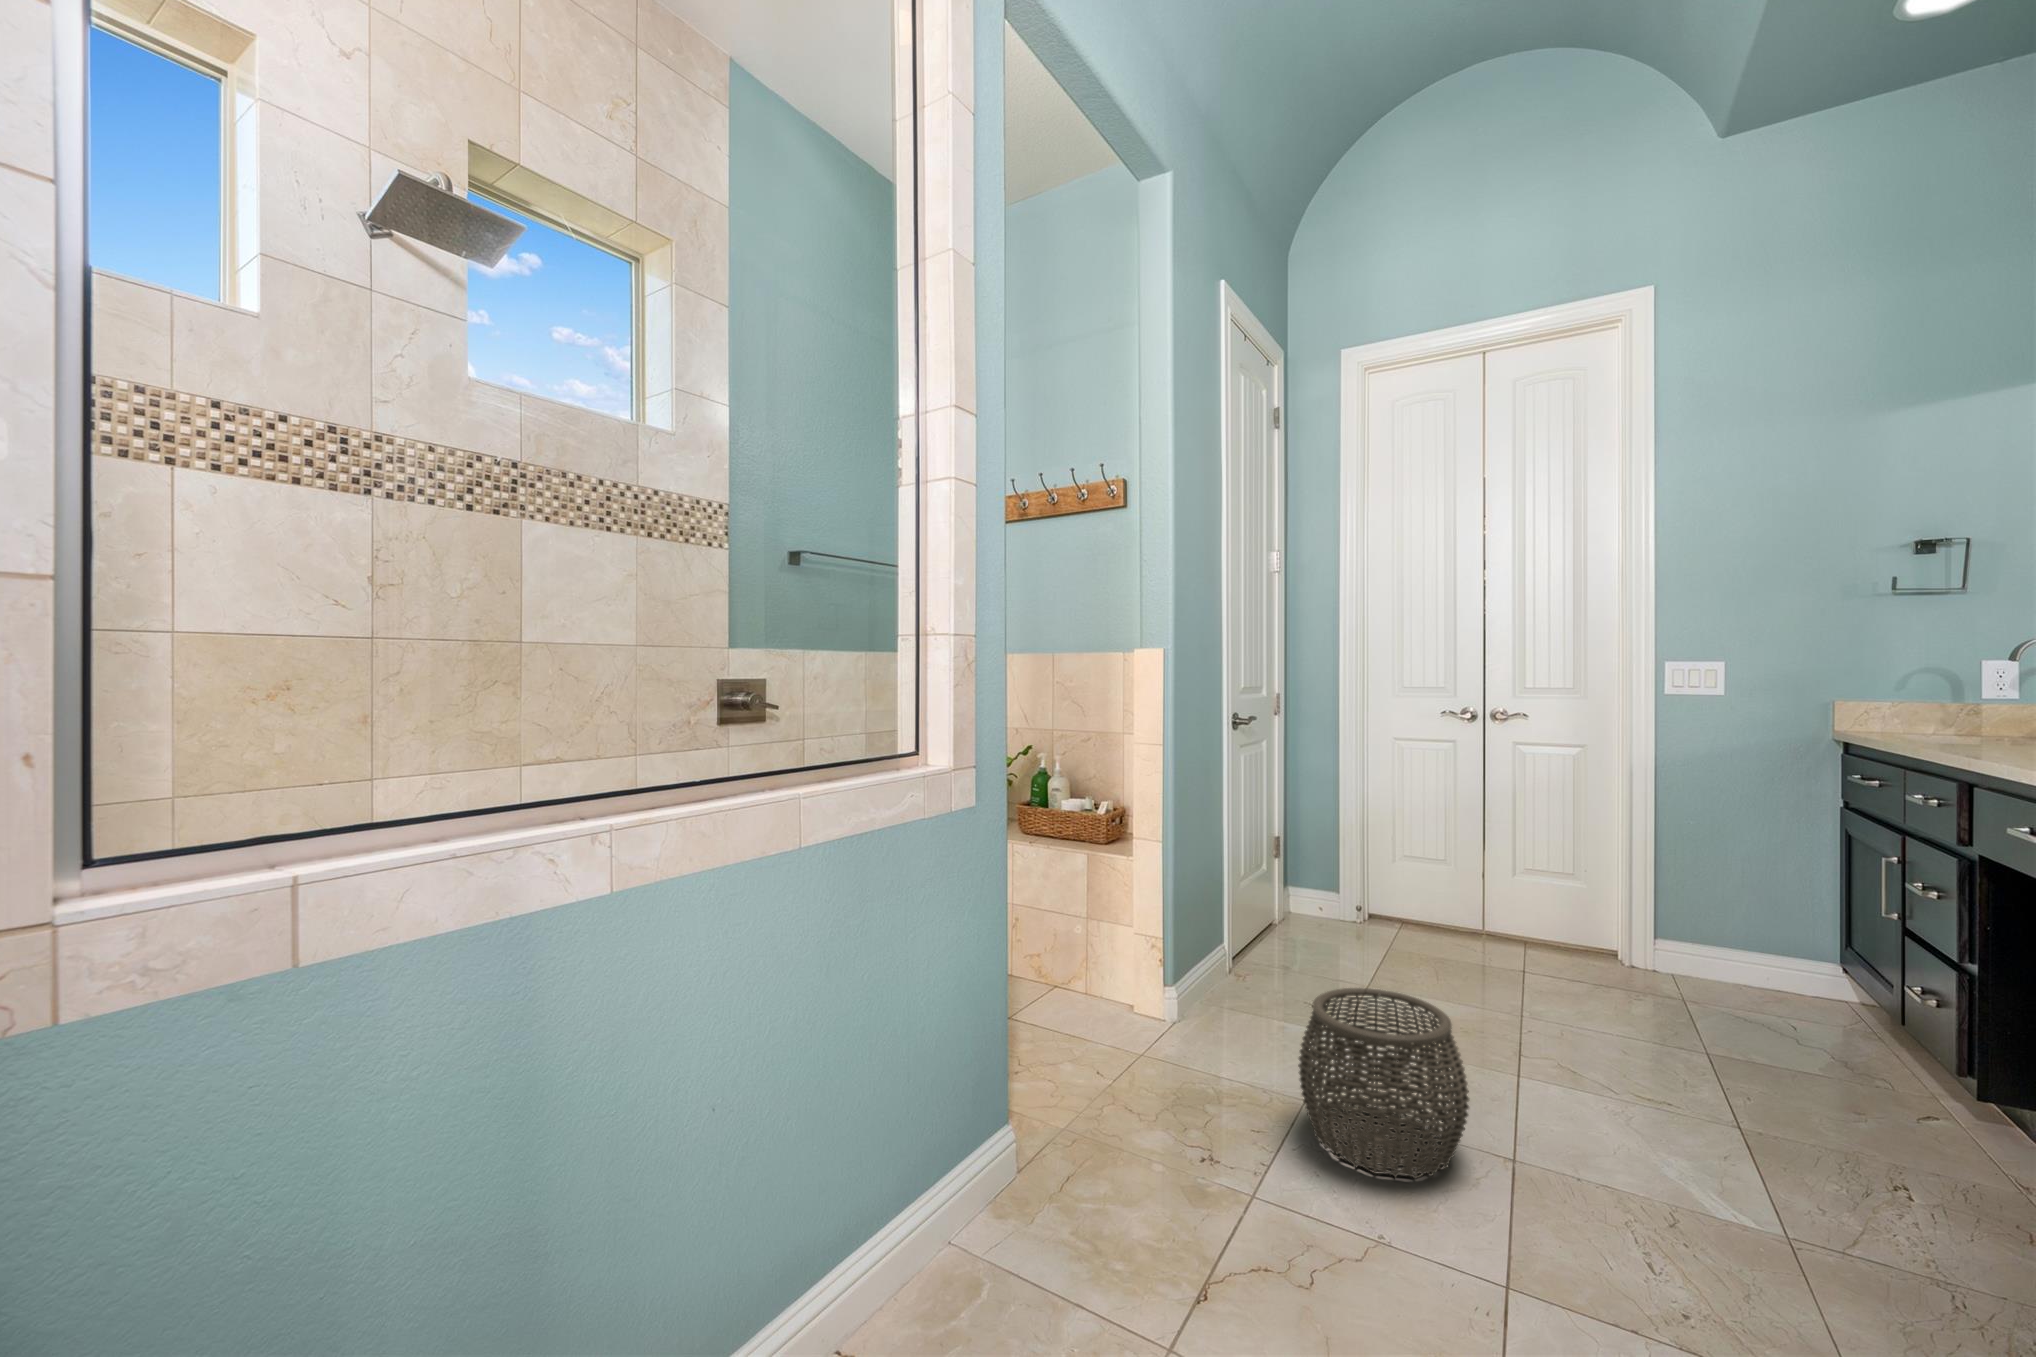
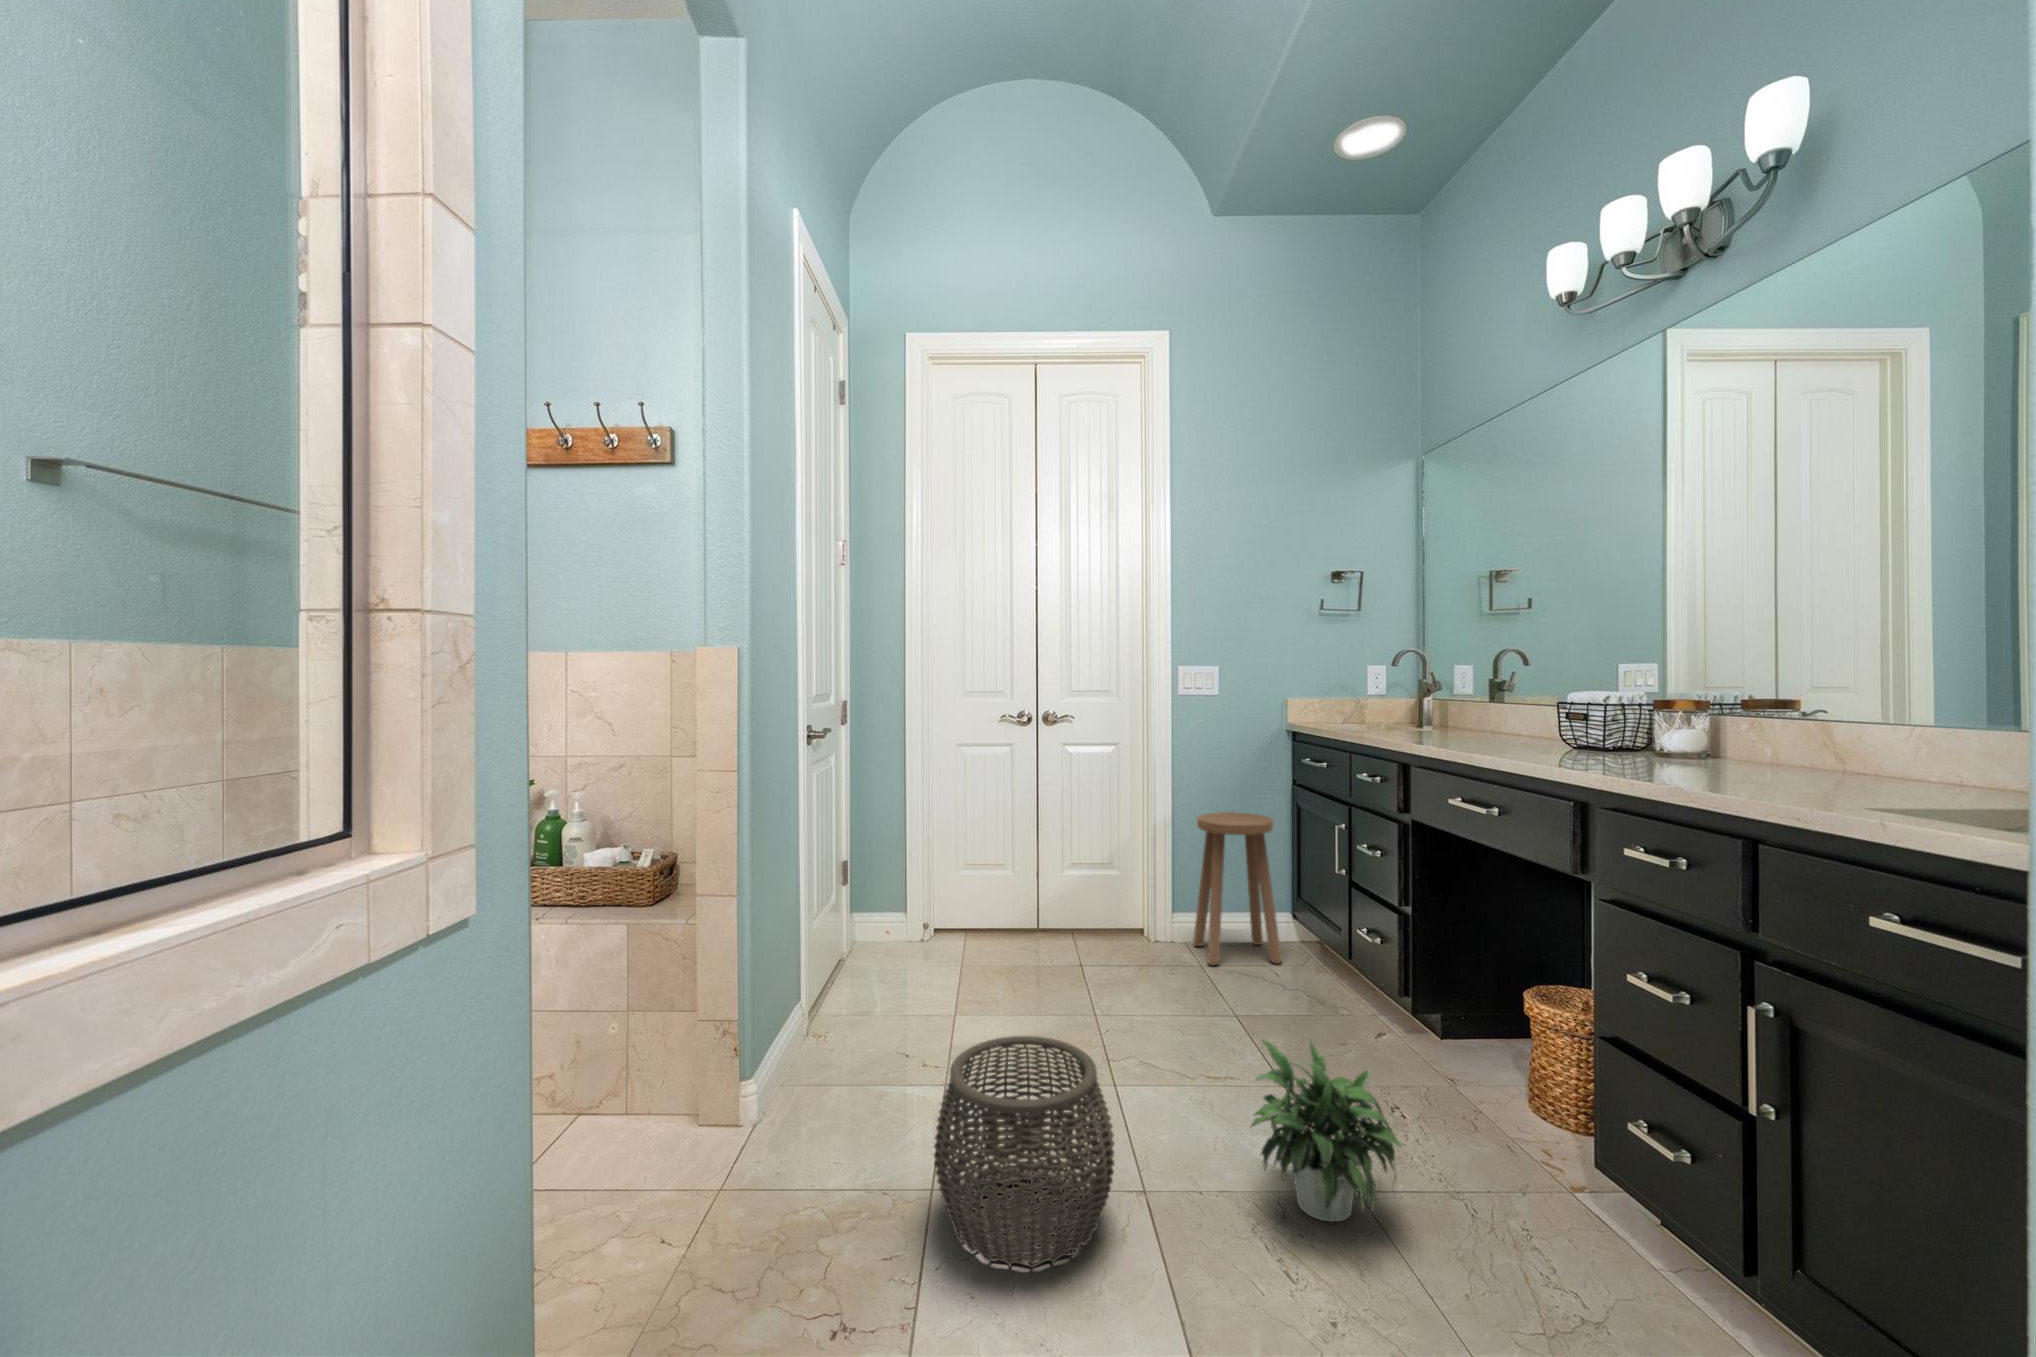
stool: none [1680,831,1805,1017] -> present [1193,812,1282,965]
potted plant: none [1624,1049,1824,1248] -> present [1251,1039,1402,1221]

